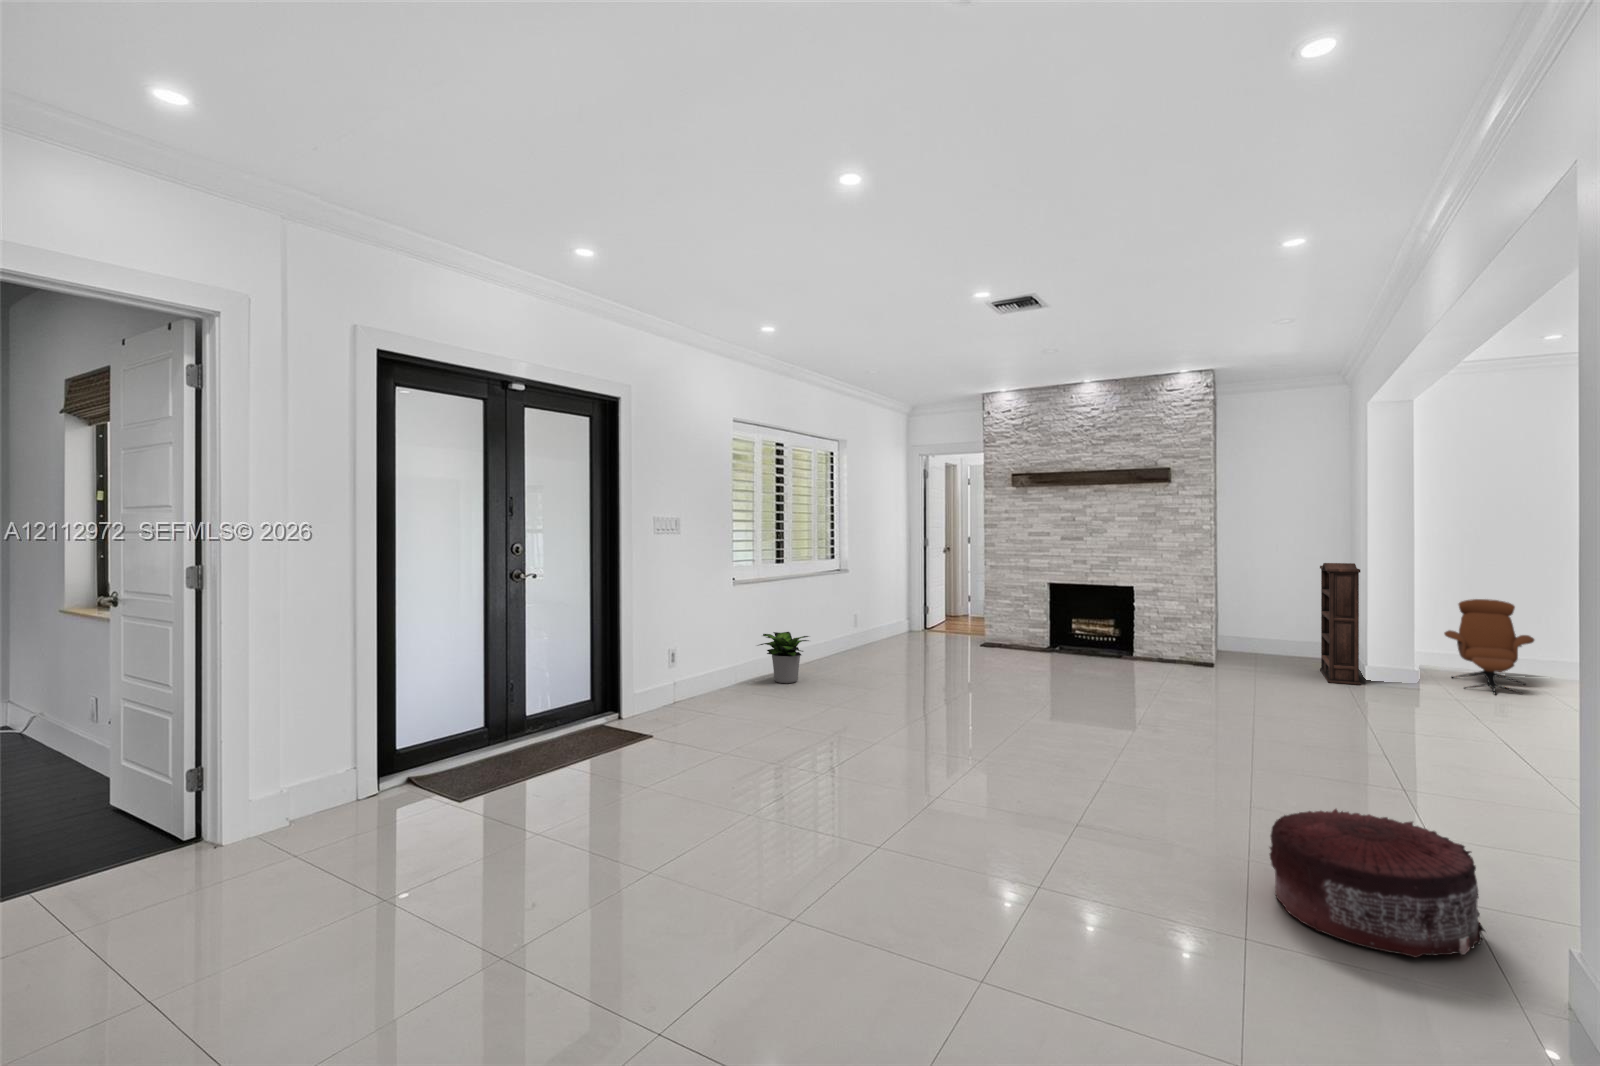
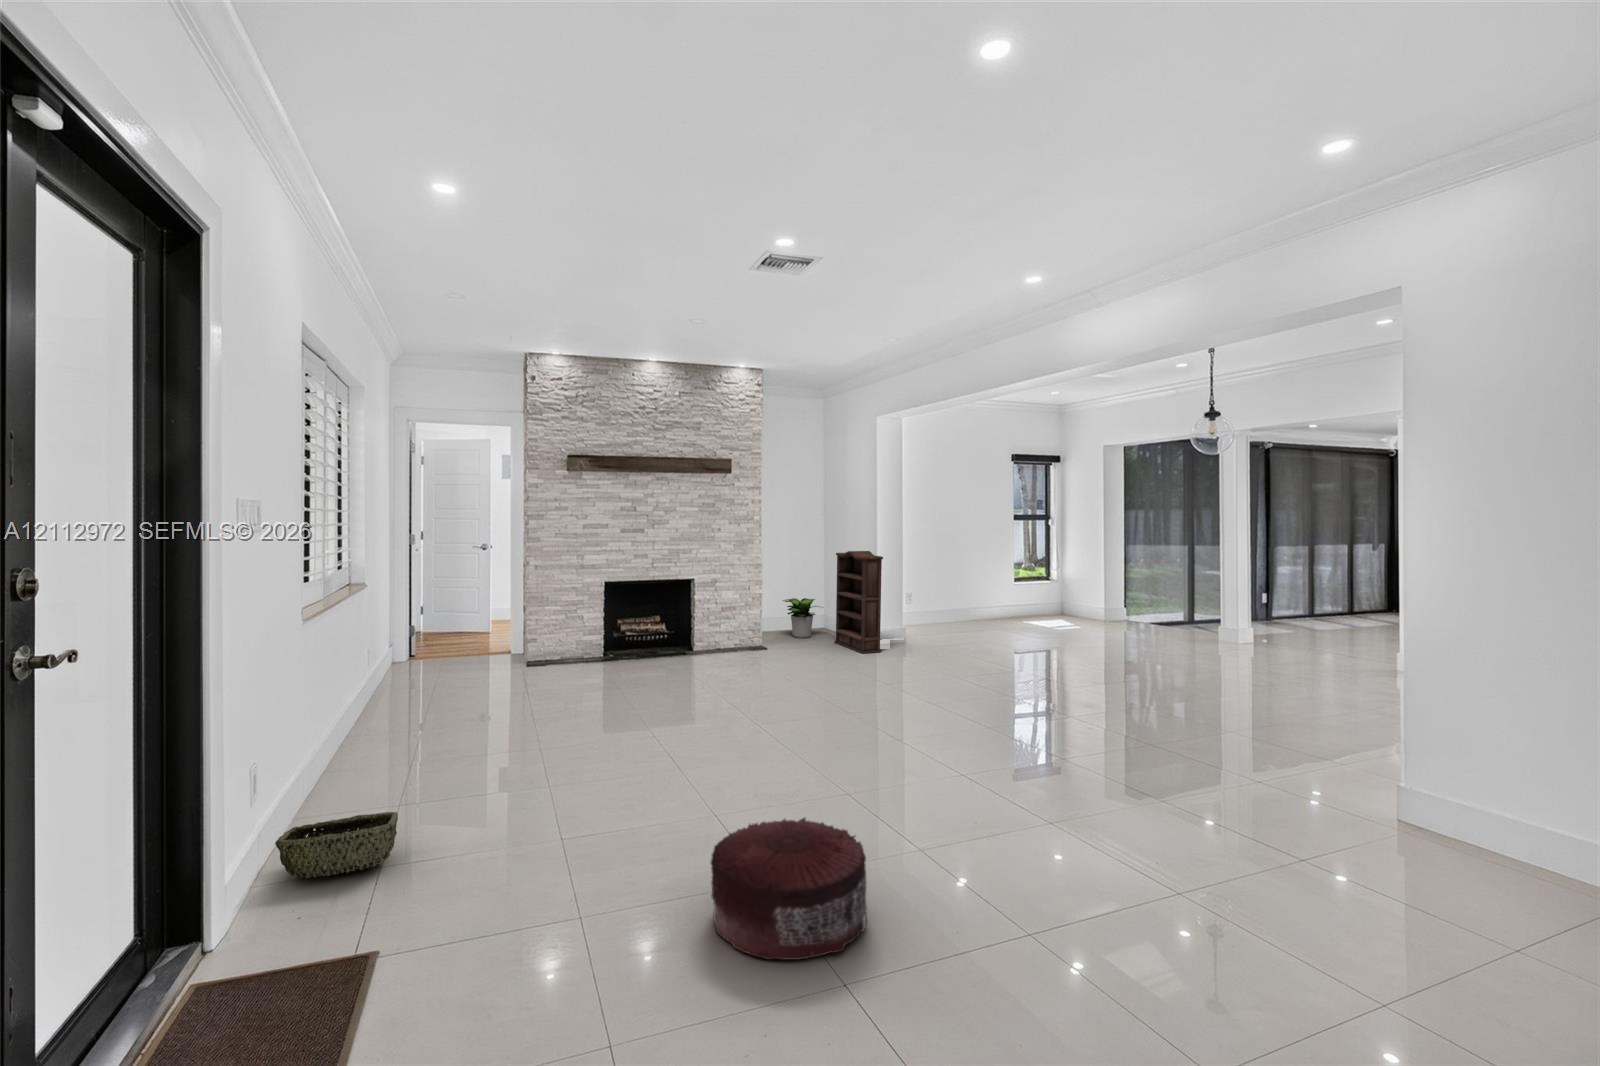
lounge chair: present [1444,599,1534,694] -> none [903,574,960,647]
potted plant: present [760,632,809,683] -> present [783,598,818,638]
woven basket: none [652,686,715,715] -> present [275,812,398,878]
pouf: present [1270,809,1485,957] -> present [711,818,867,960]

